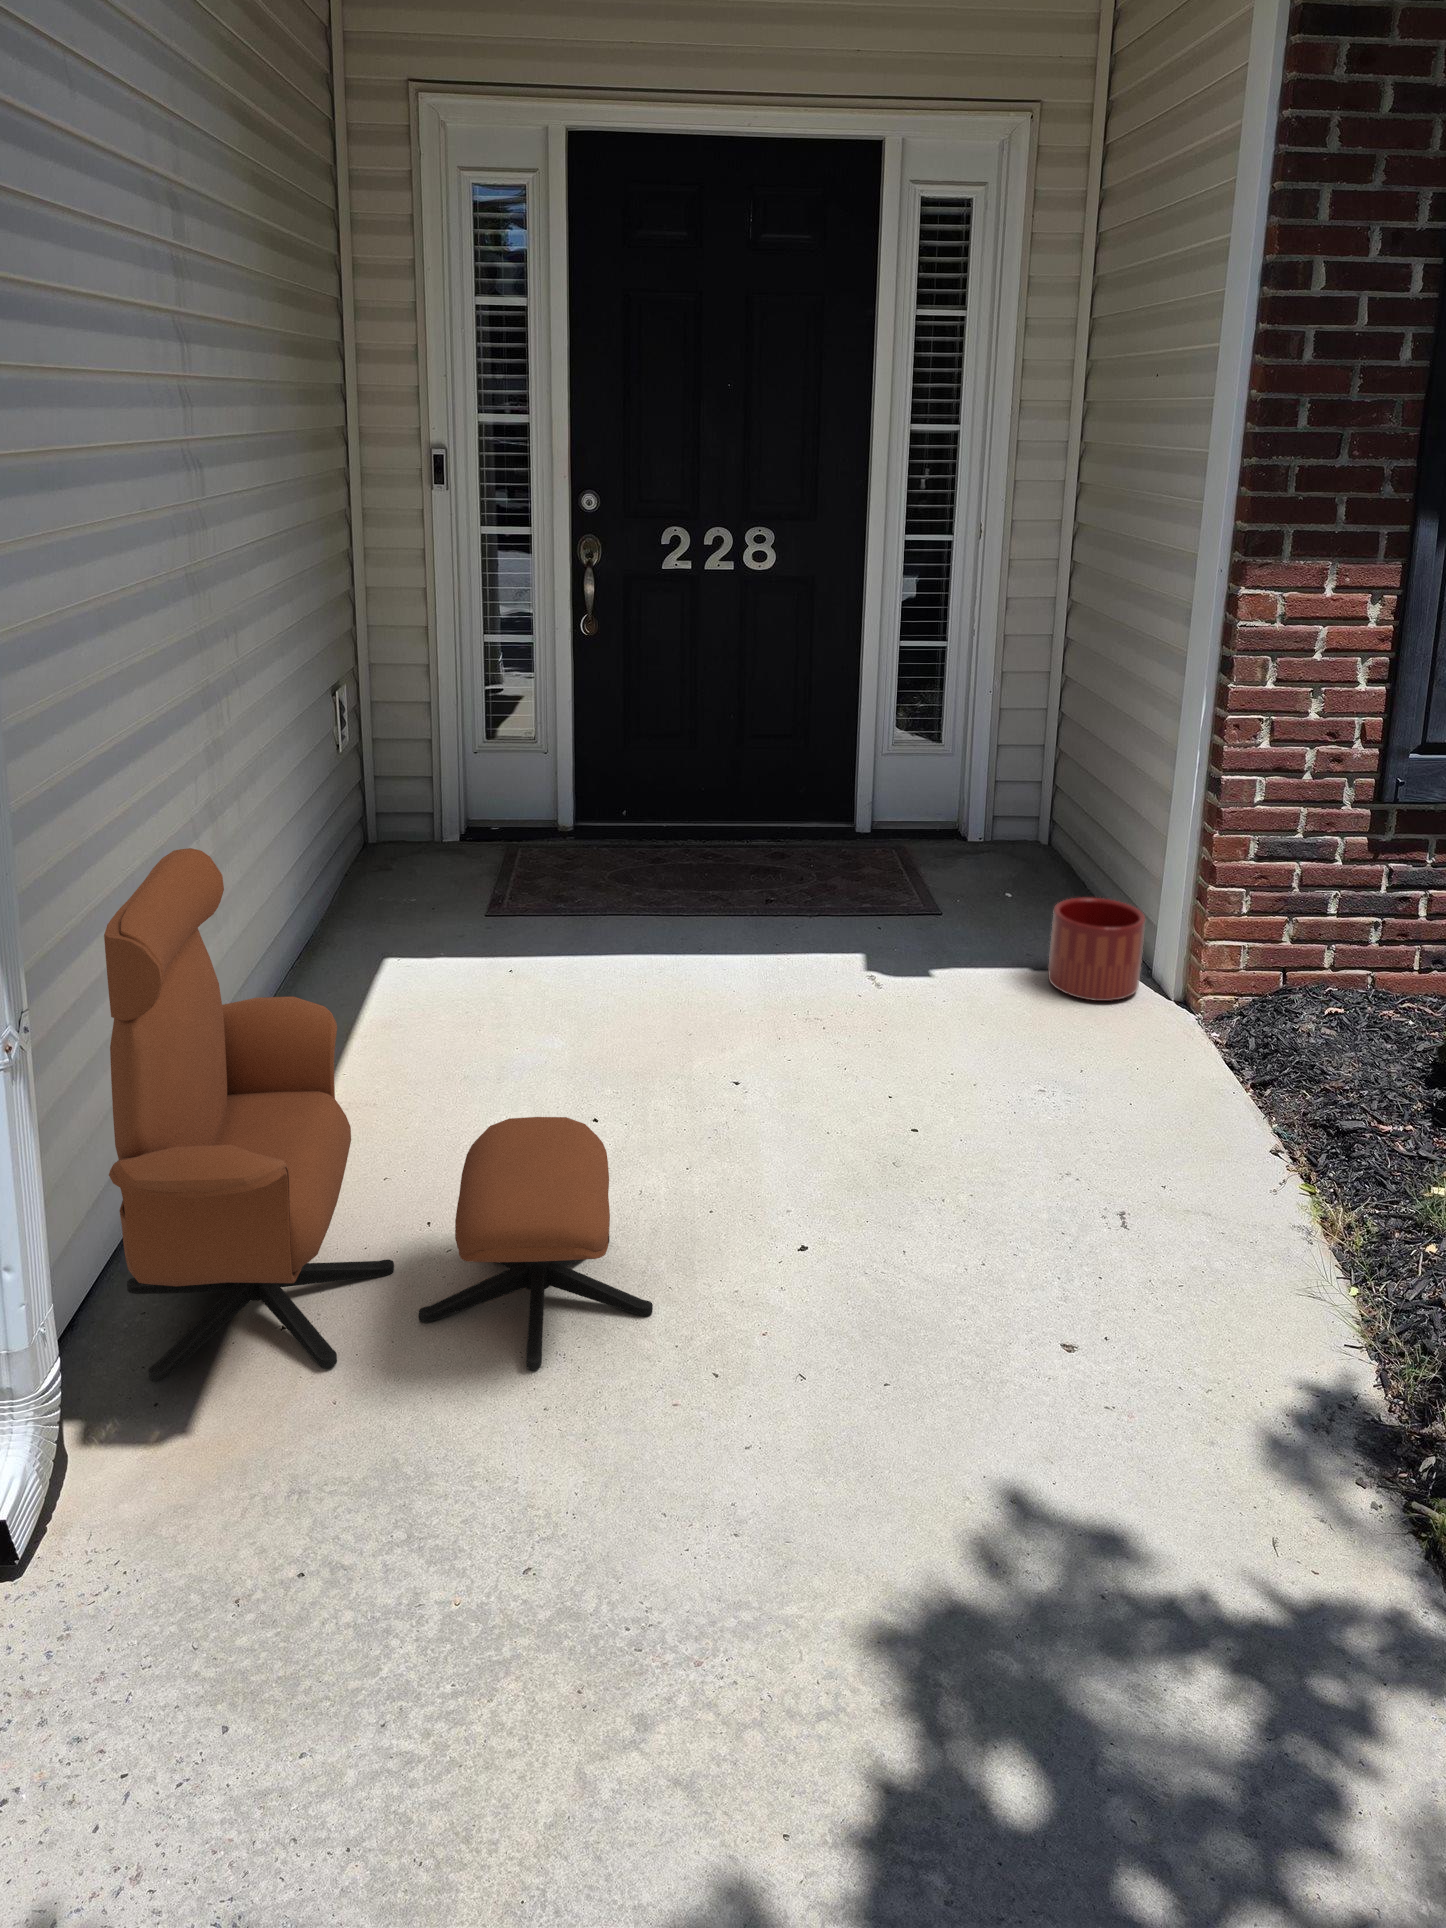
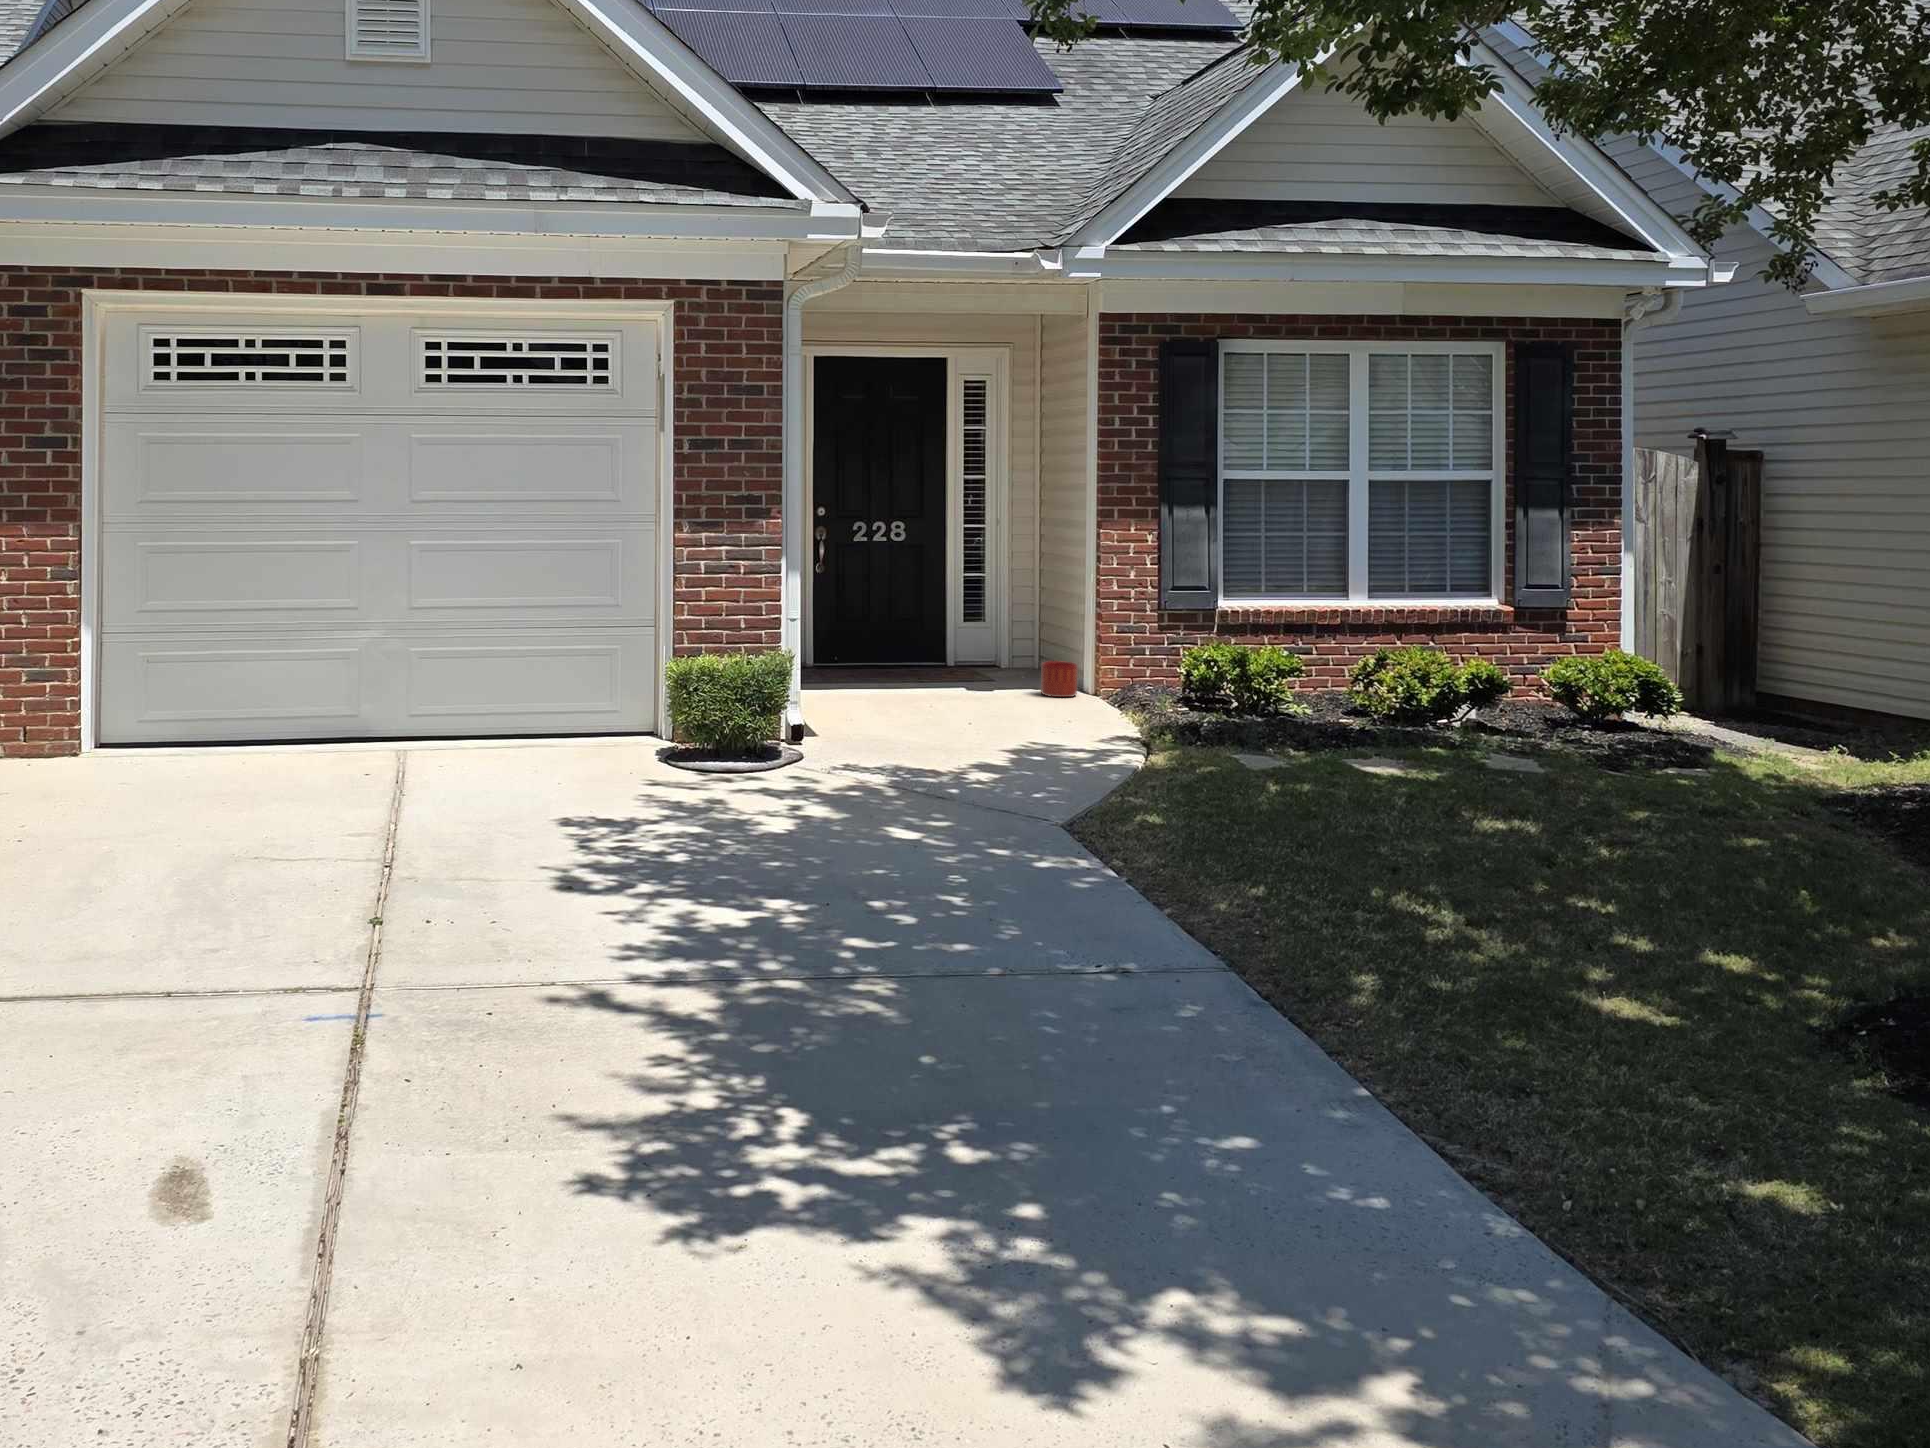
lounge chair: present [104,848,653,1382] -> none [767,595,928,738]

